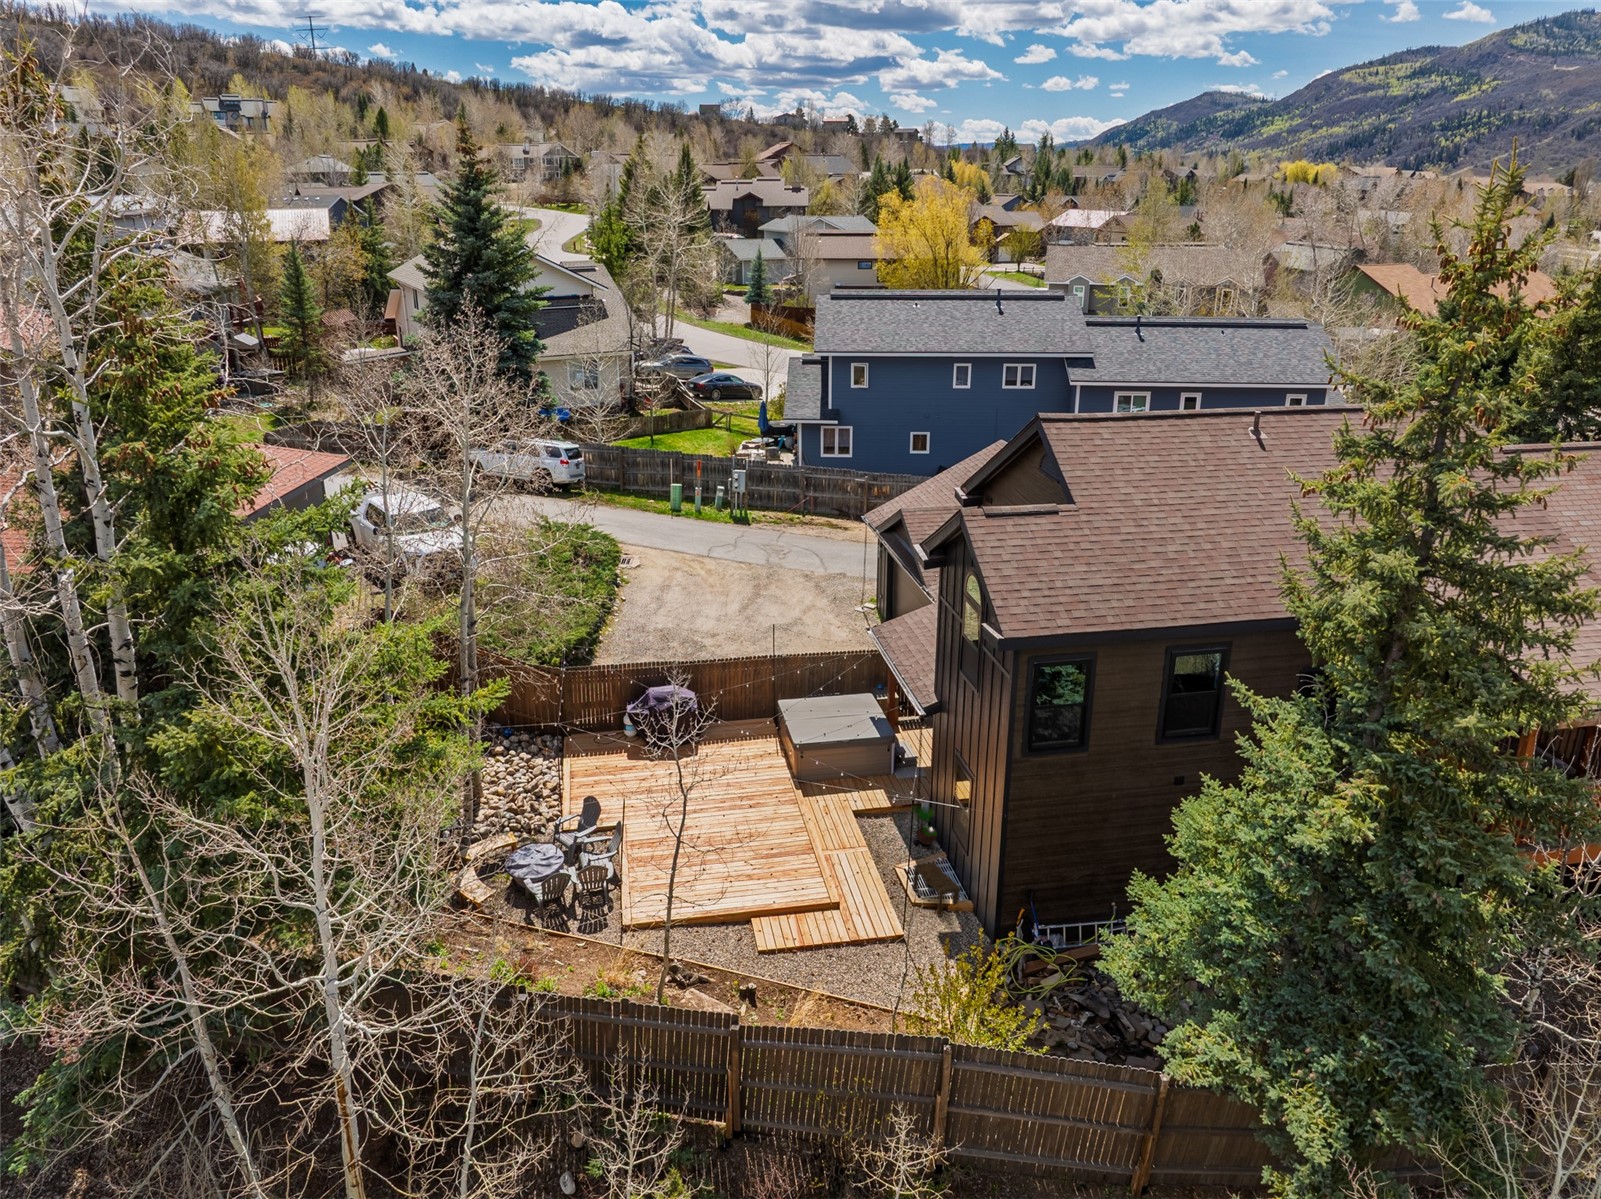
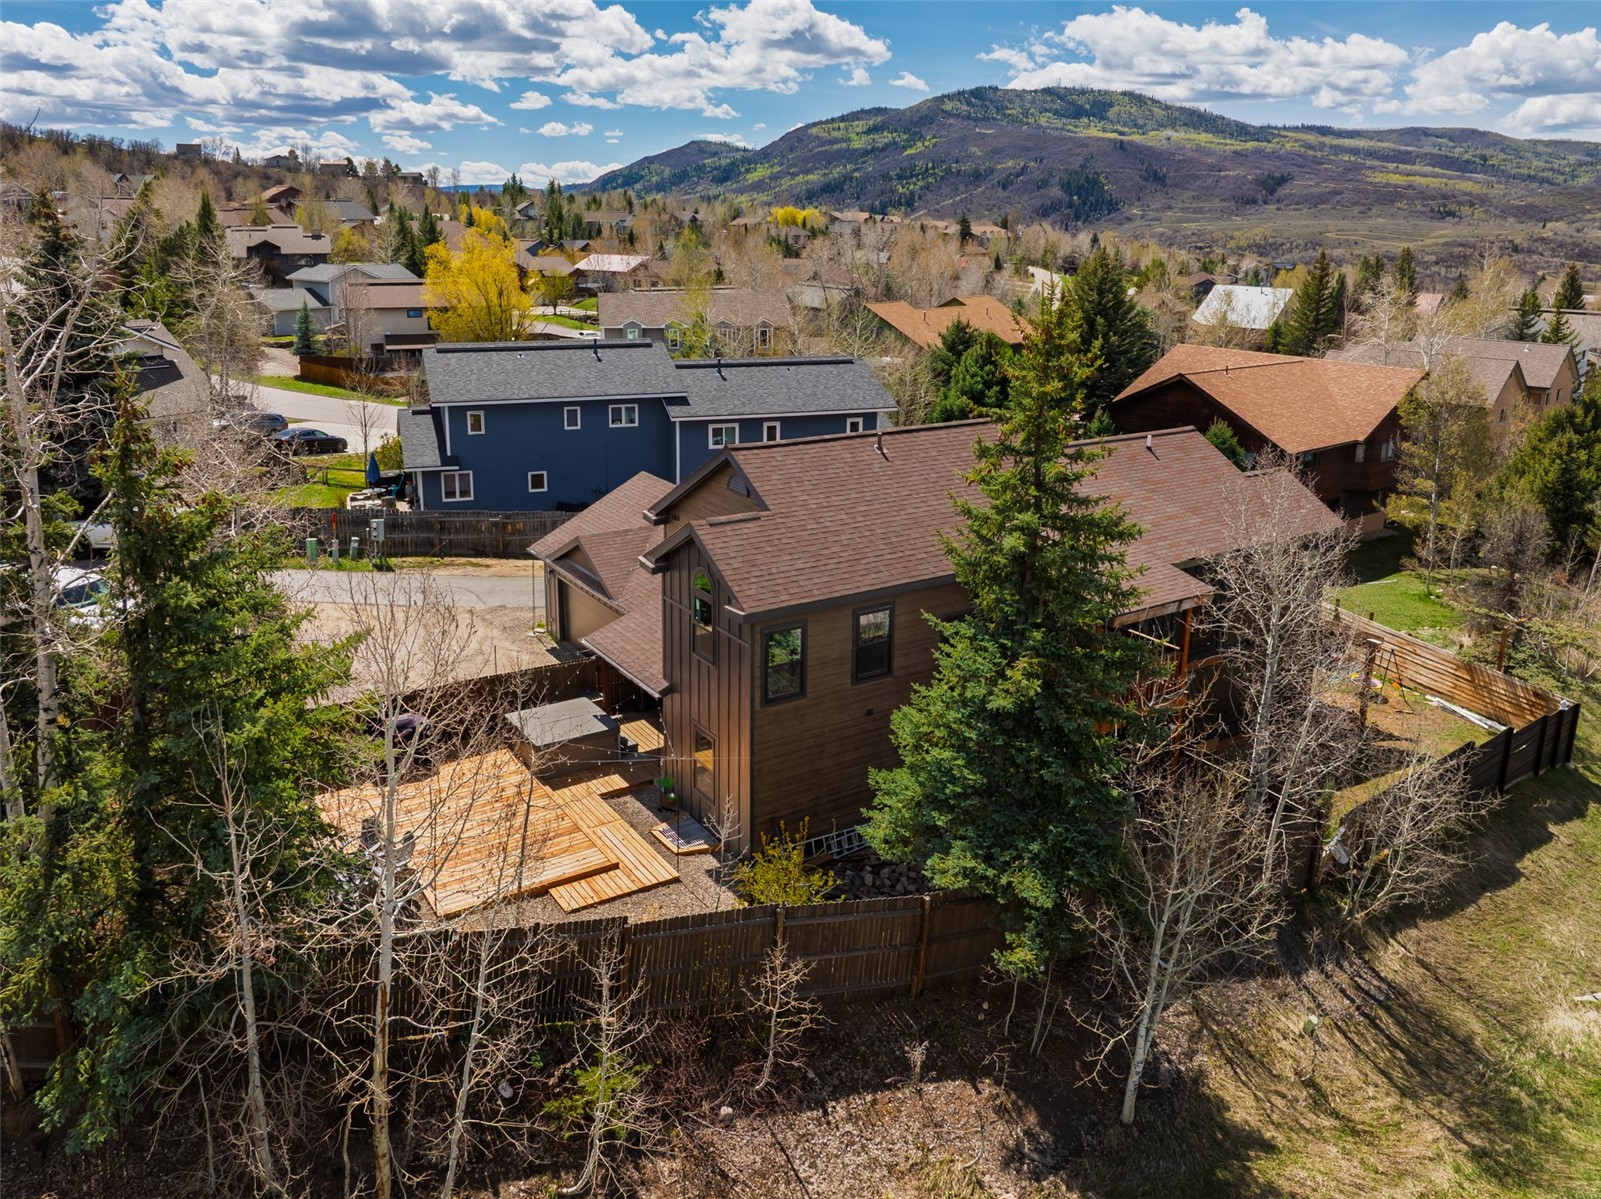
bench: present [912,862,961,916] -> none [672,816,716,857]

